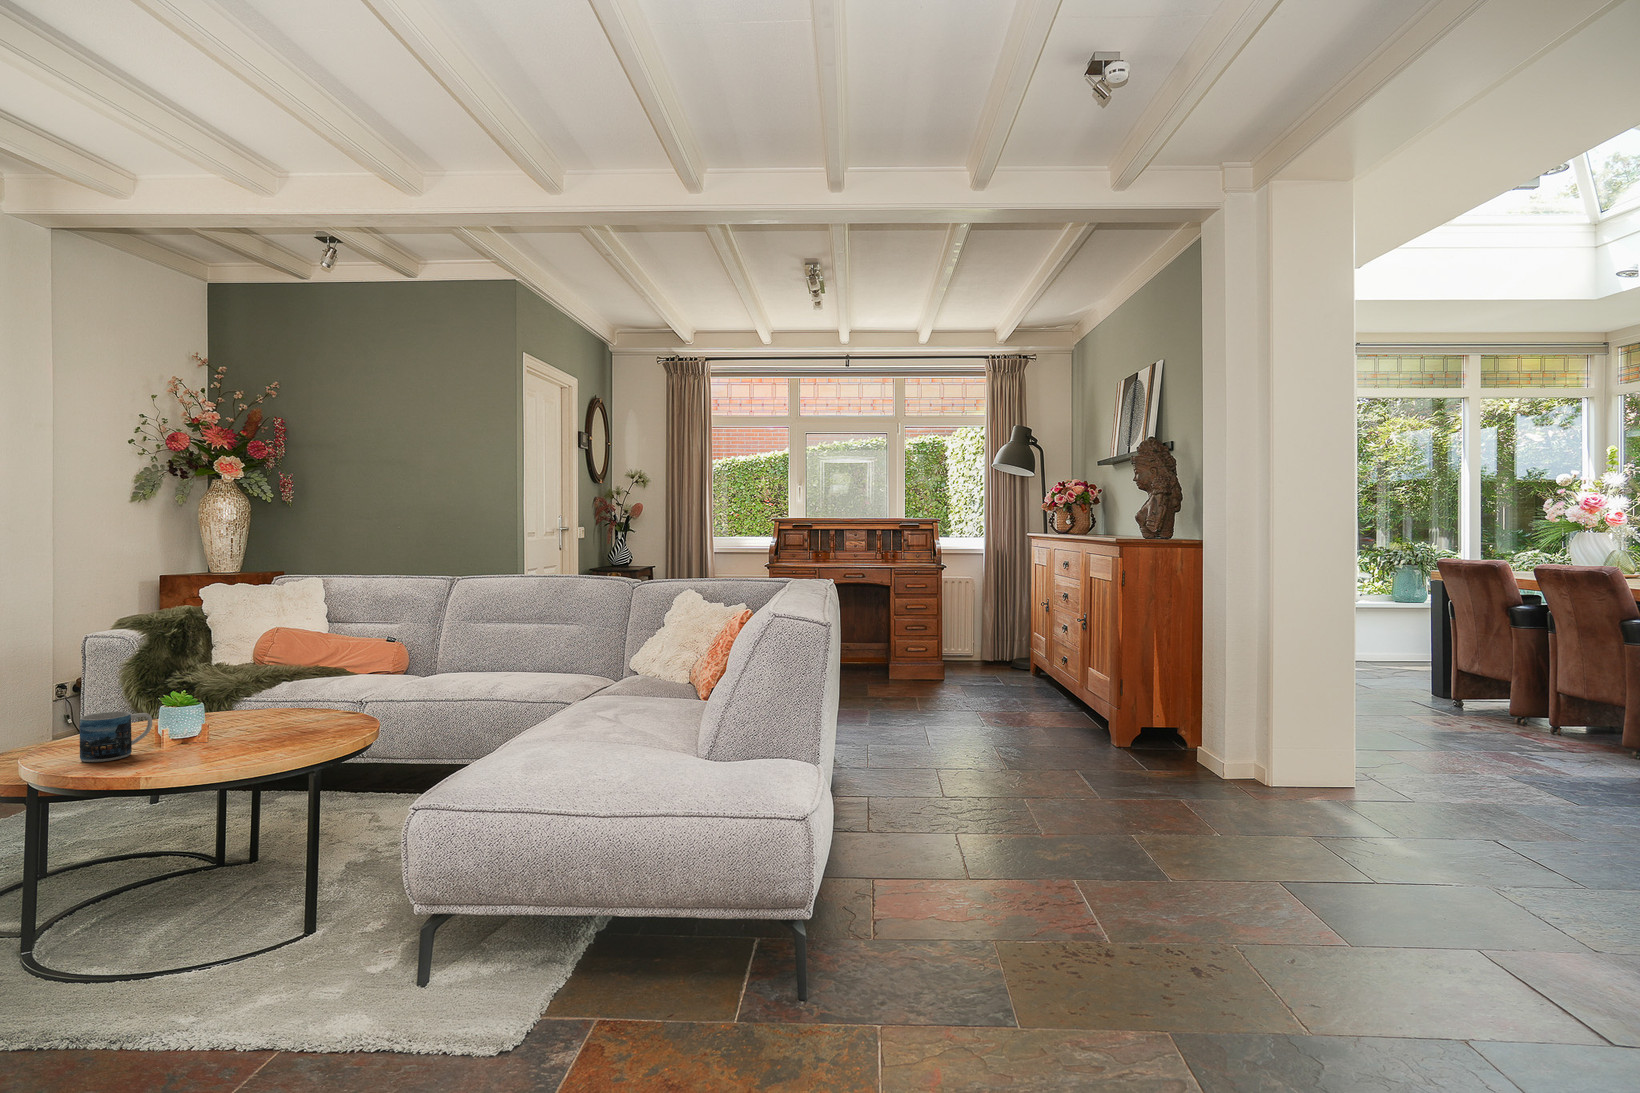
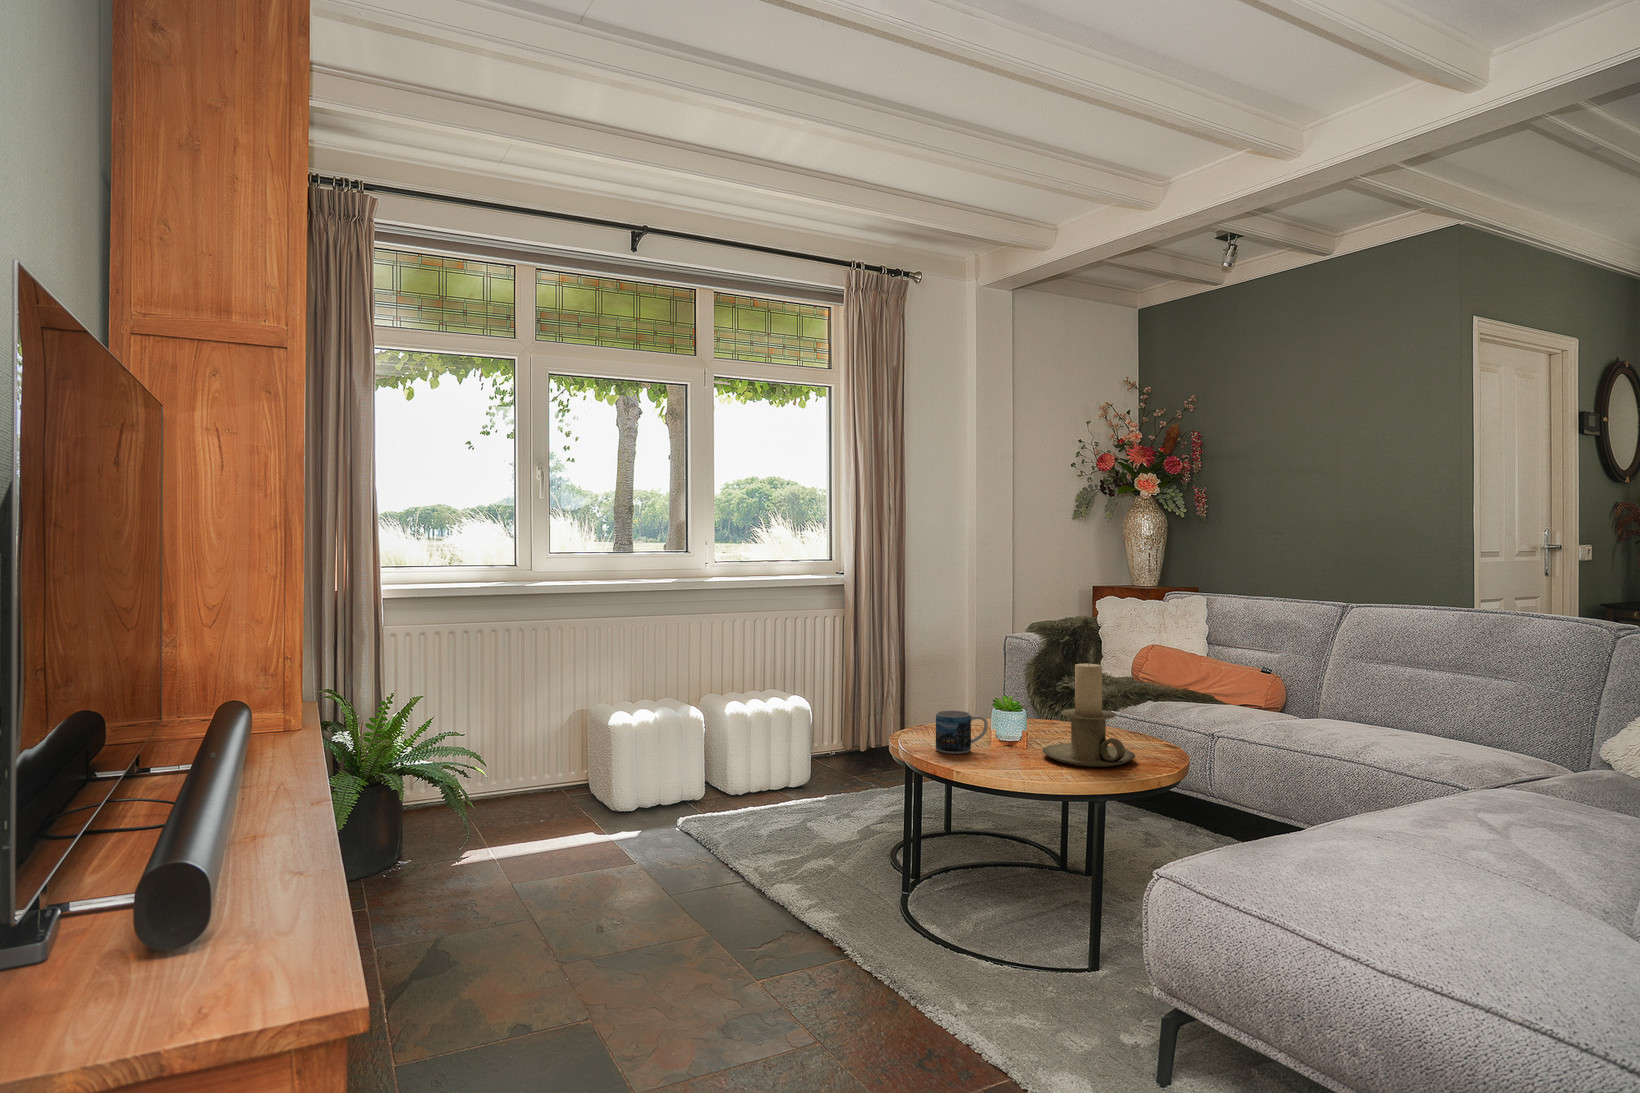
candle holder: none [224,641,329,743] -> present [1042,664,1135,767]

